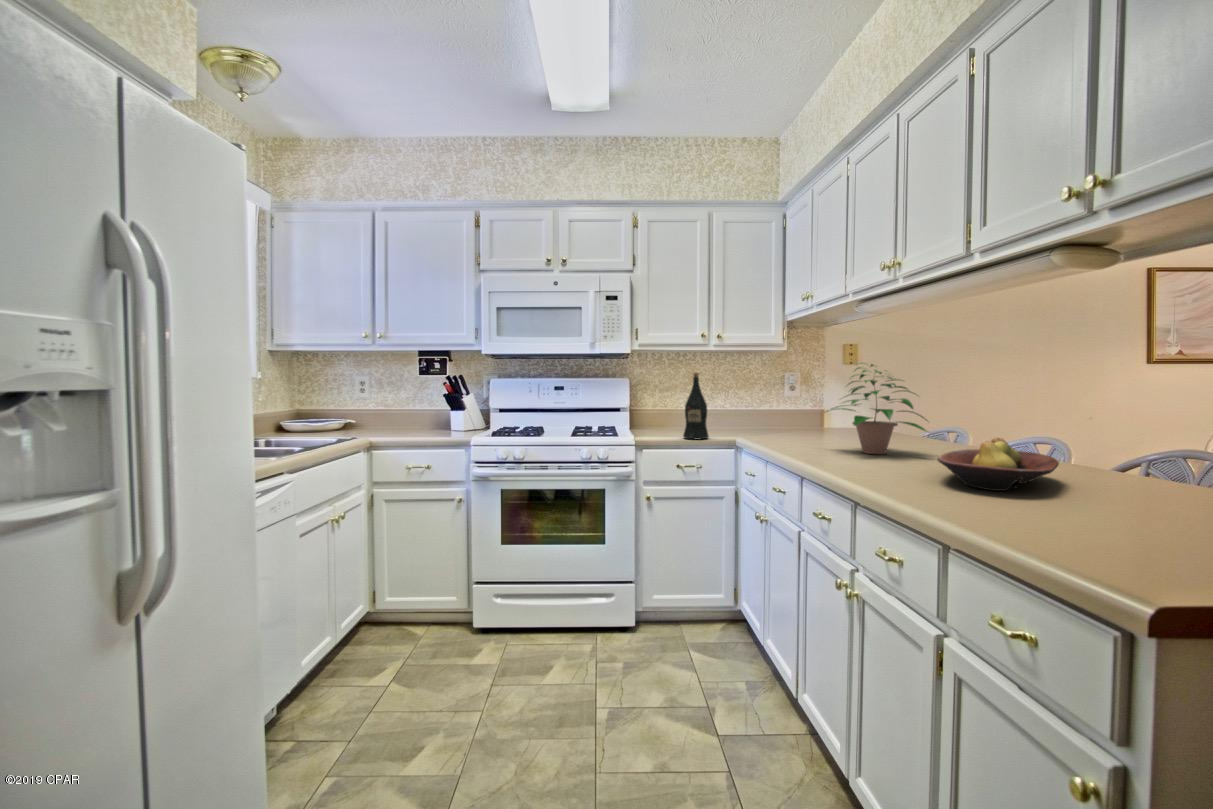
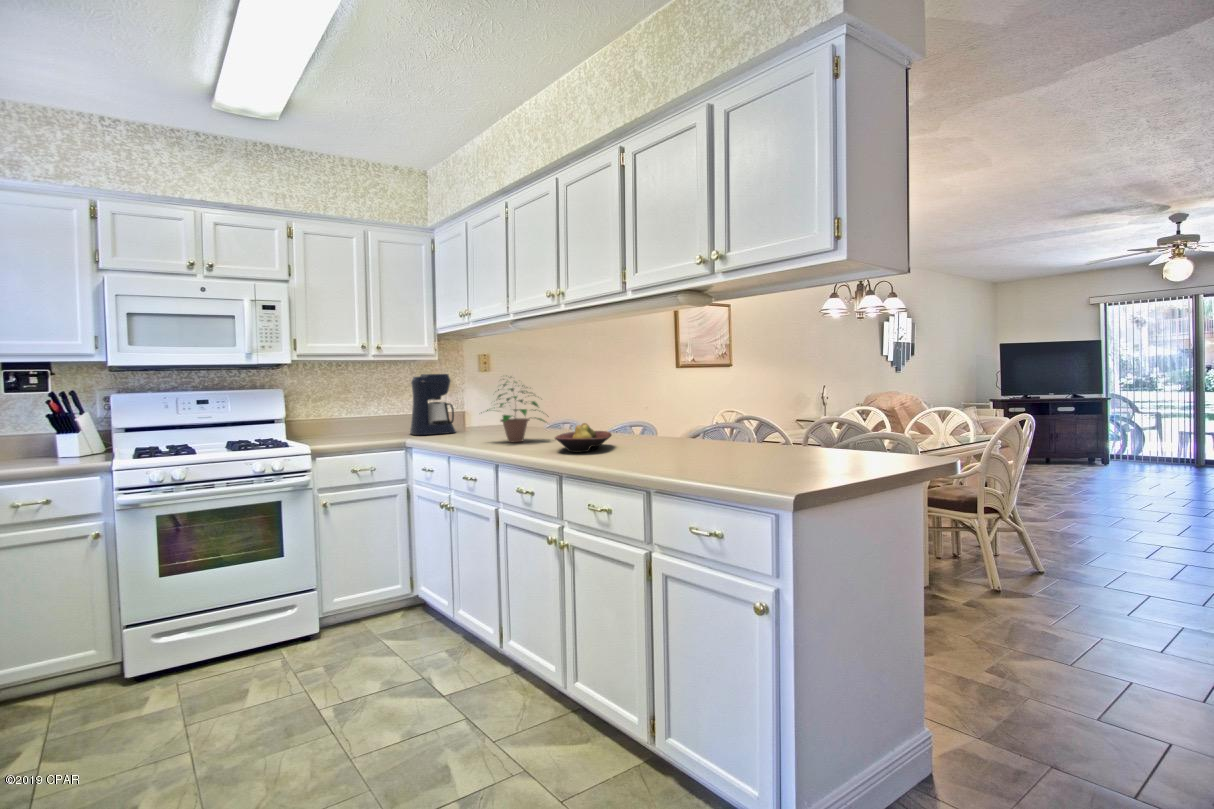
coffee maker: none [753,365,804,432] -> present [410,374,456,435]
wine bottle: present [683,373,709,440] -> none [355,383,380,445]

